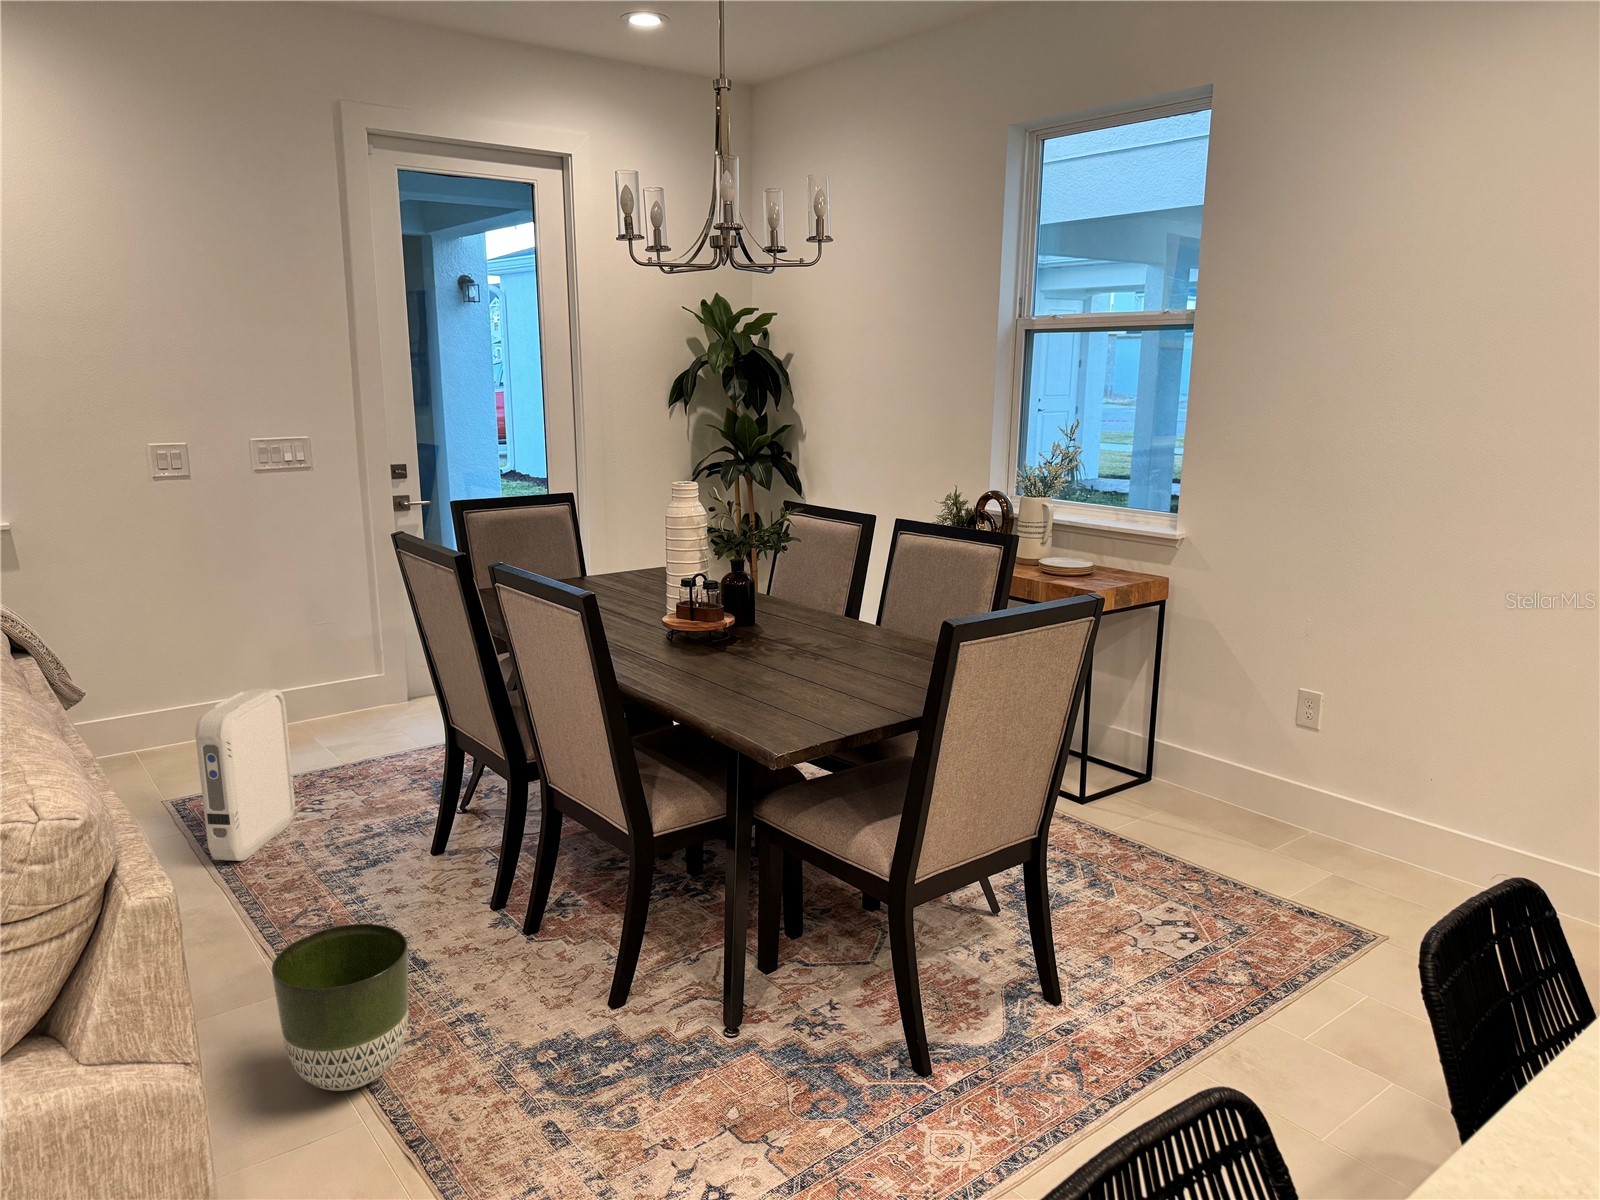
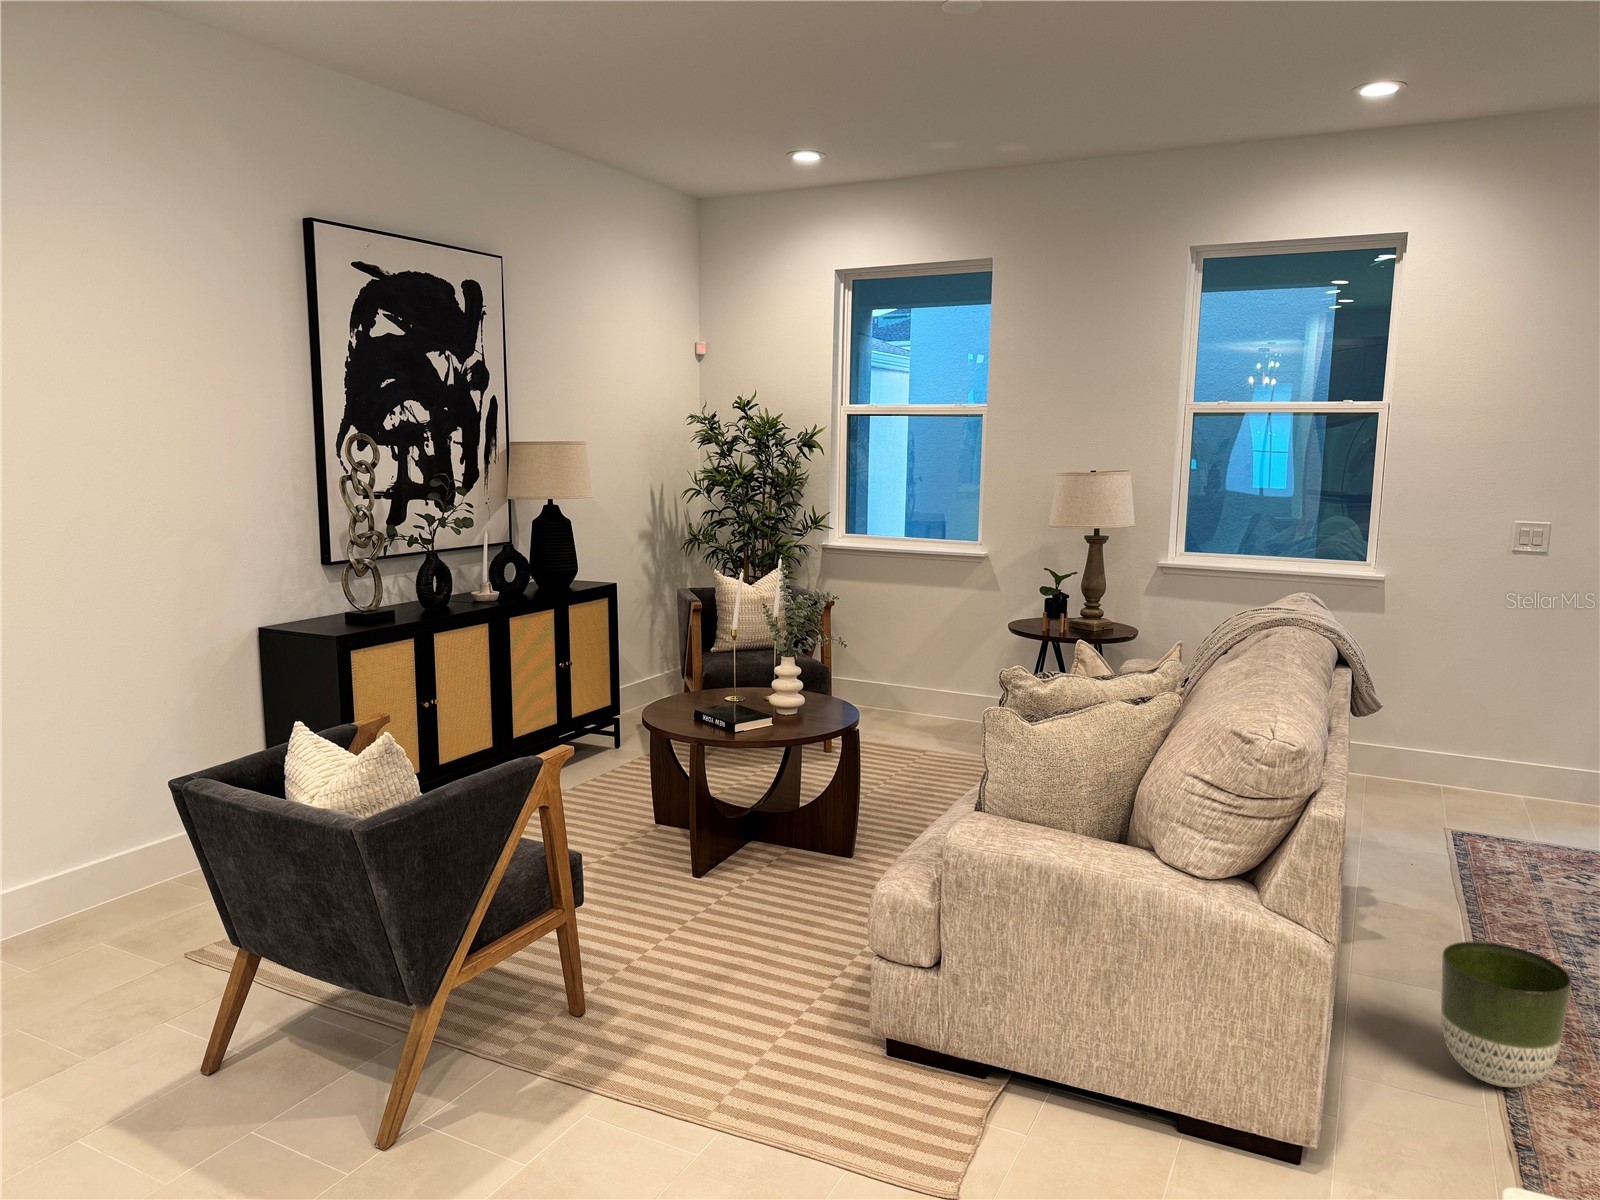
air purifier: present [195,689,295,861] -> none [1461,746,1568,894]

